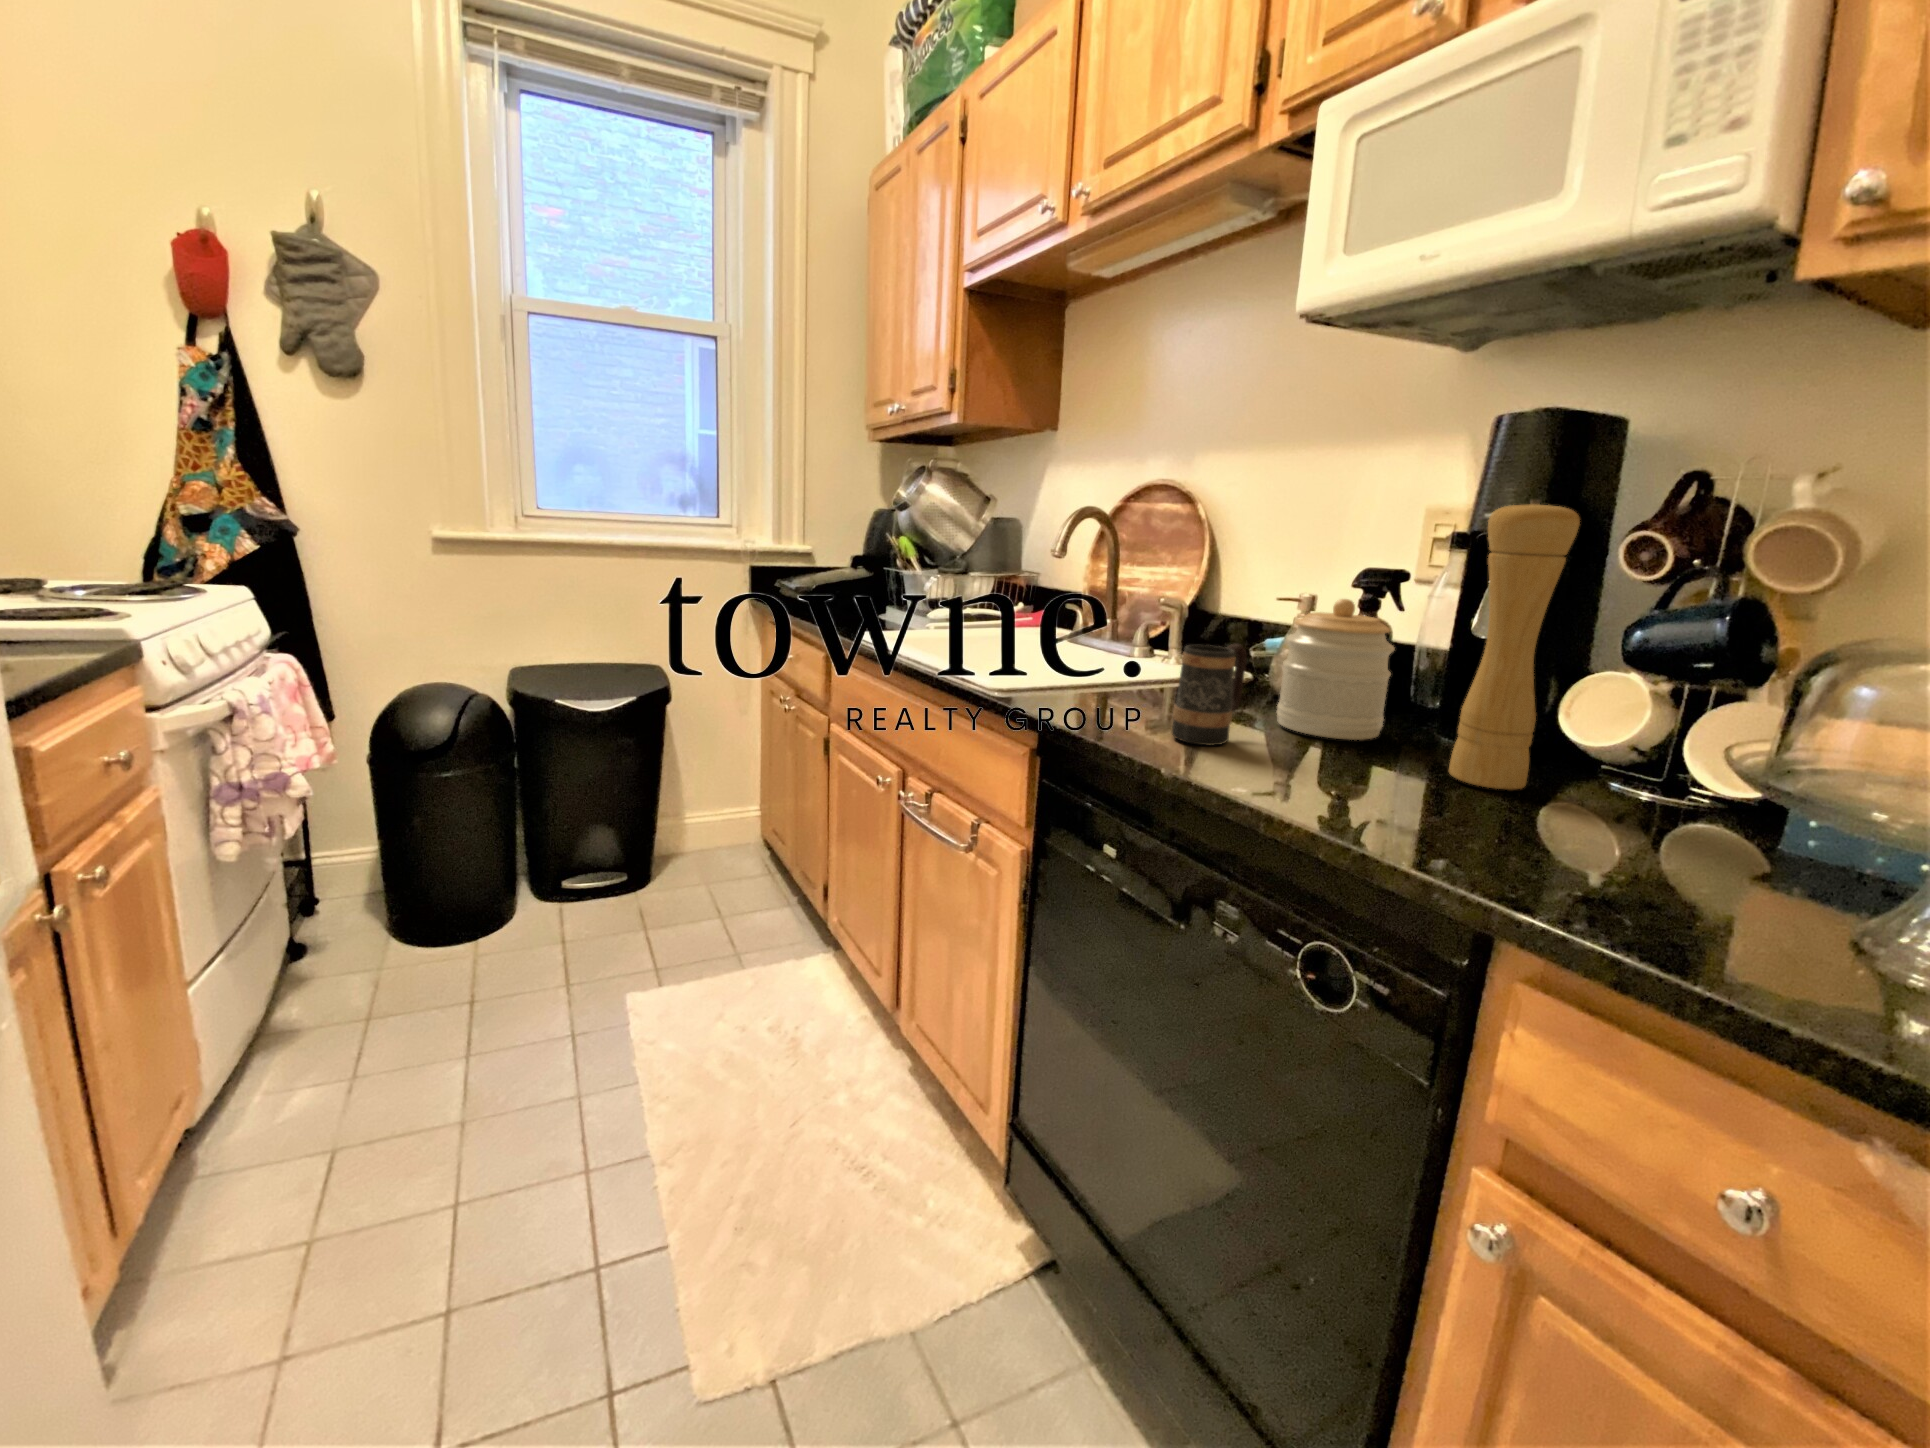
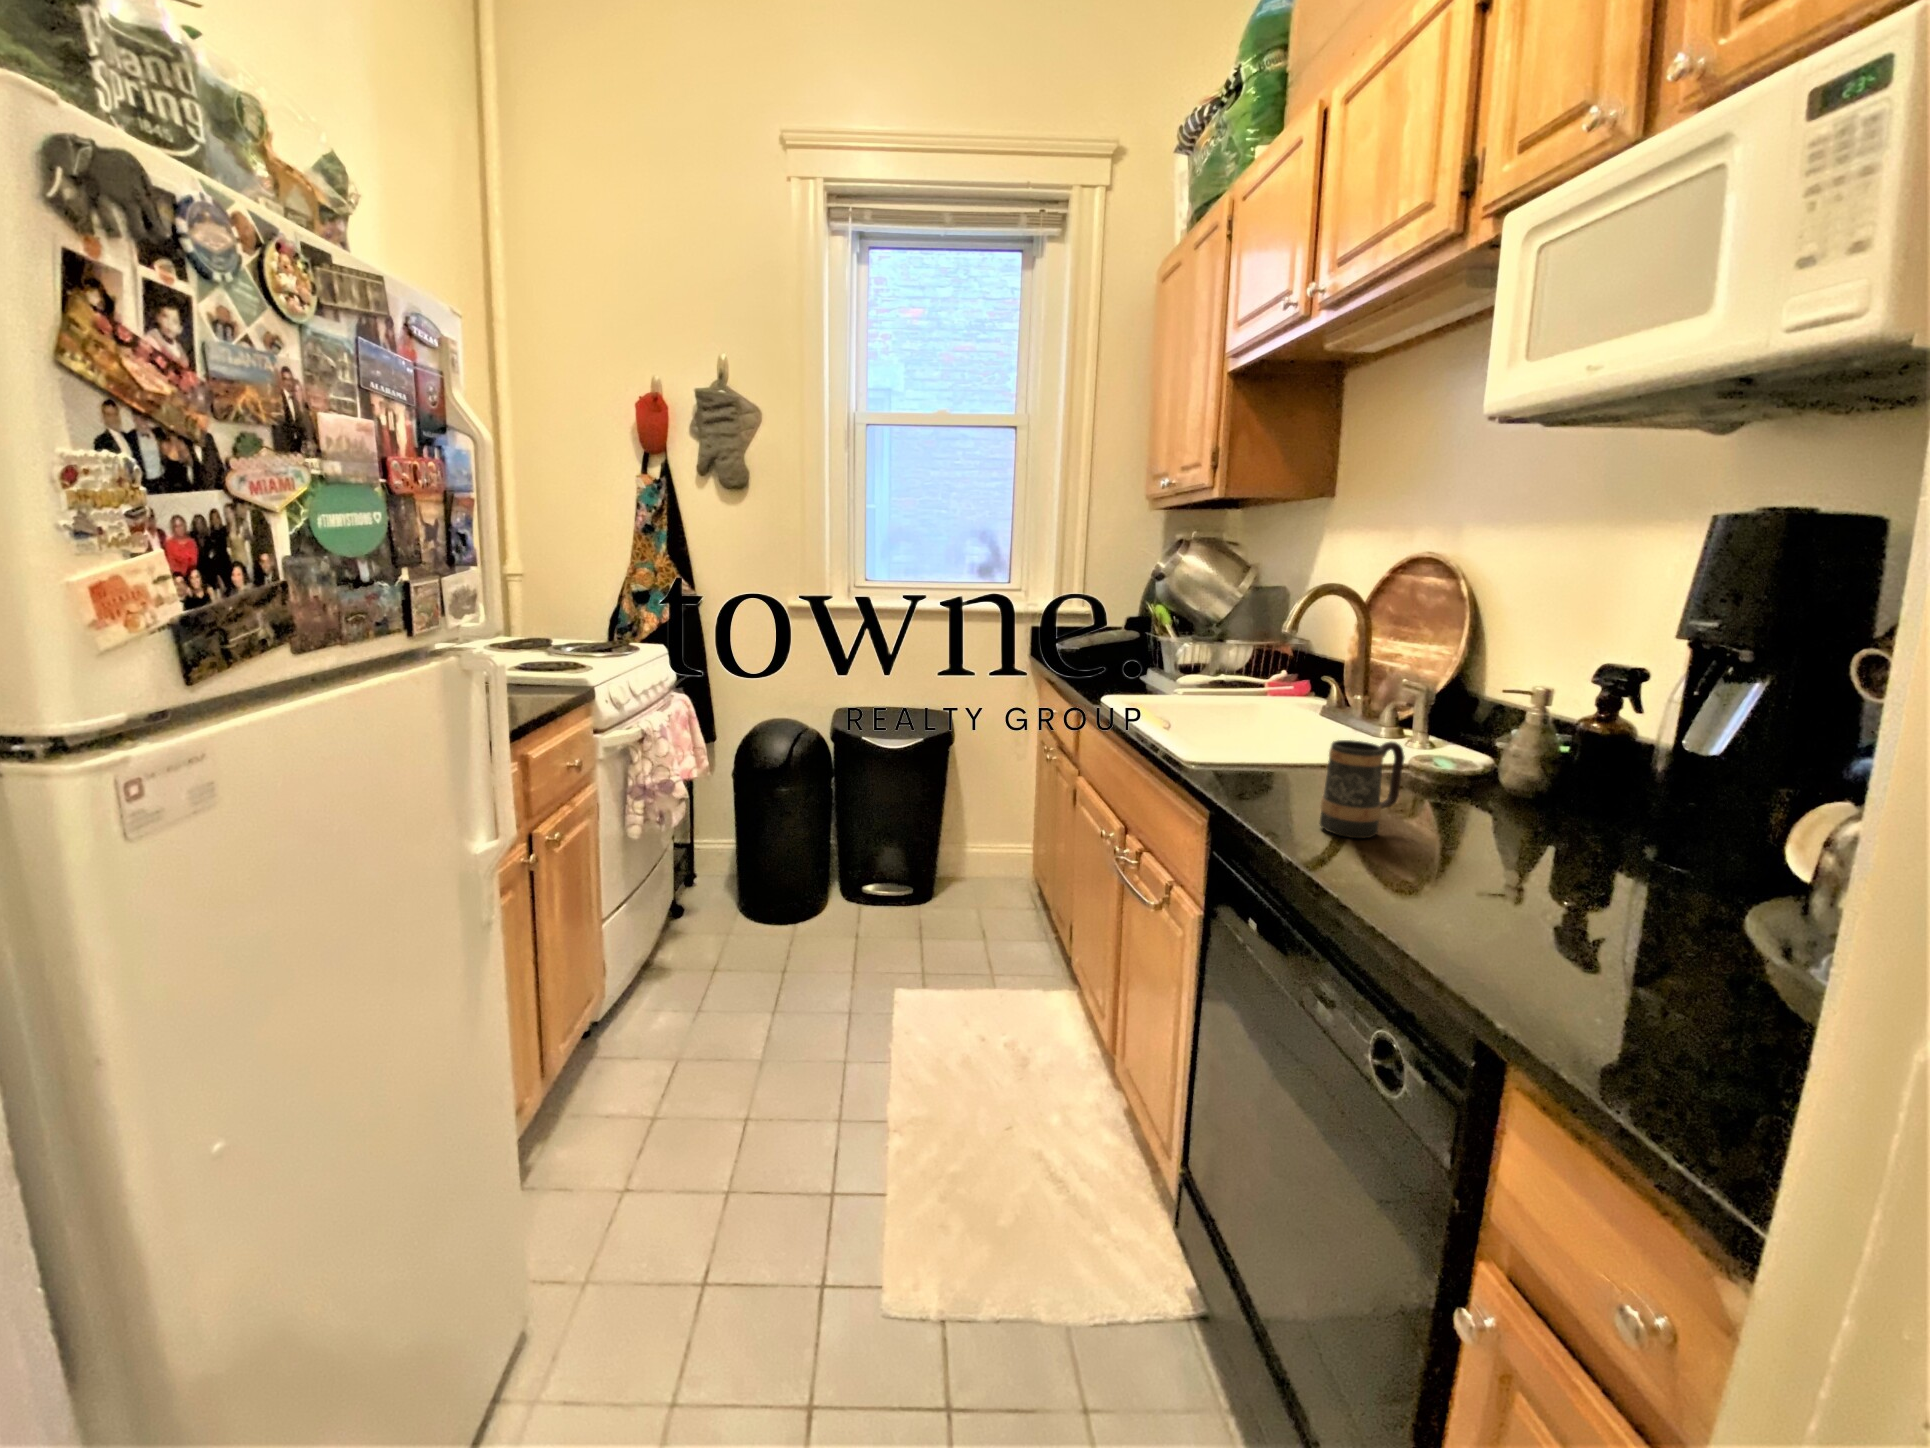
pepper mill: present [1449,500,1580,790] -> none [1599,620,1741,922]
jar: present [1277,599,1394,740] -> none [1455,702,1588,849]

